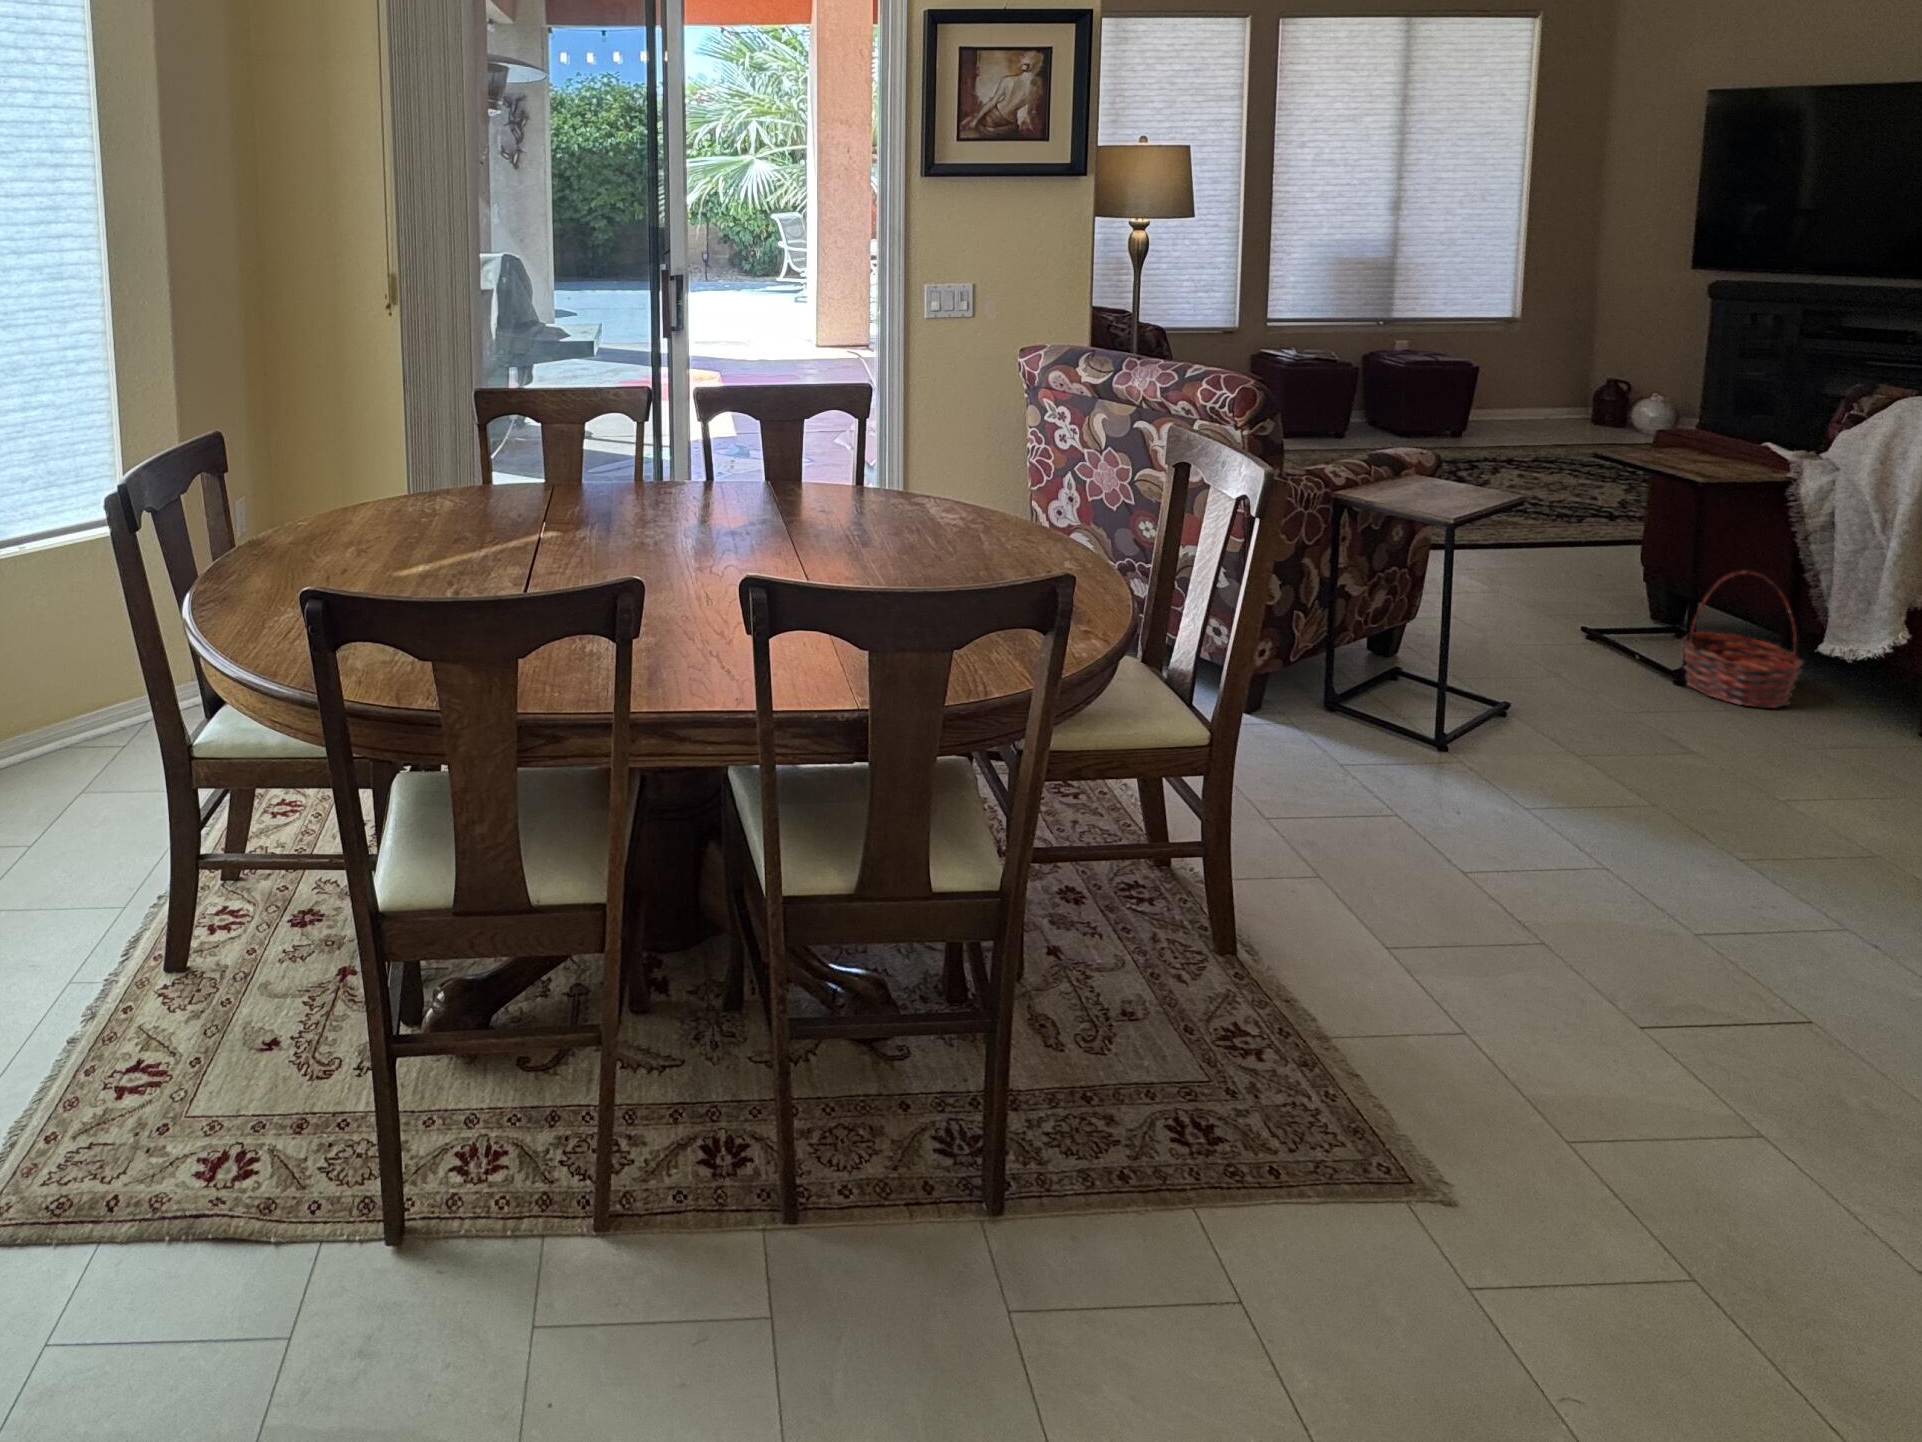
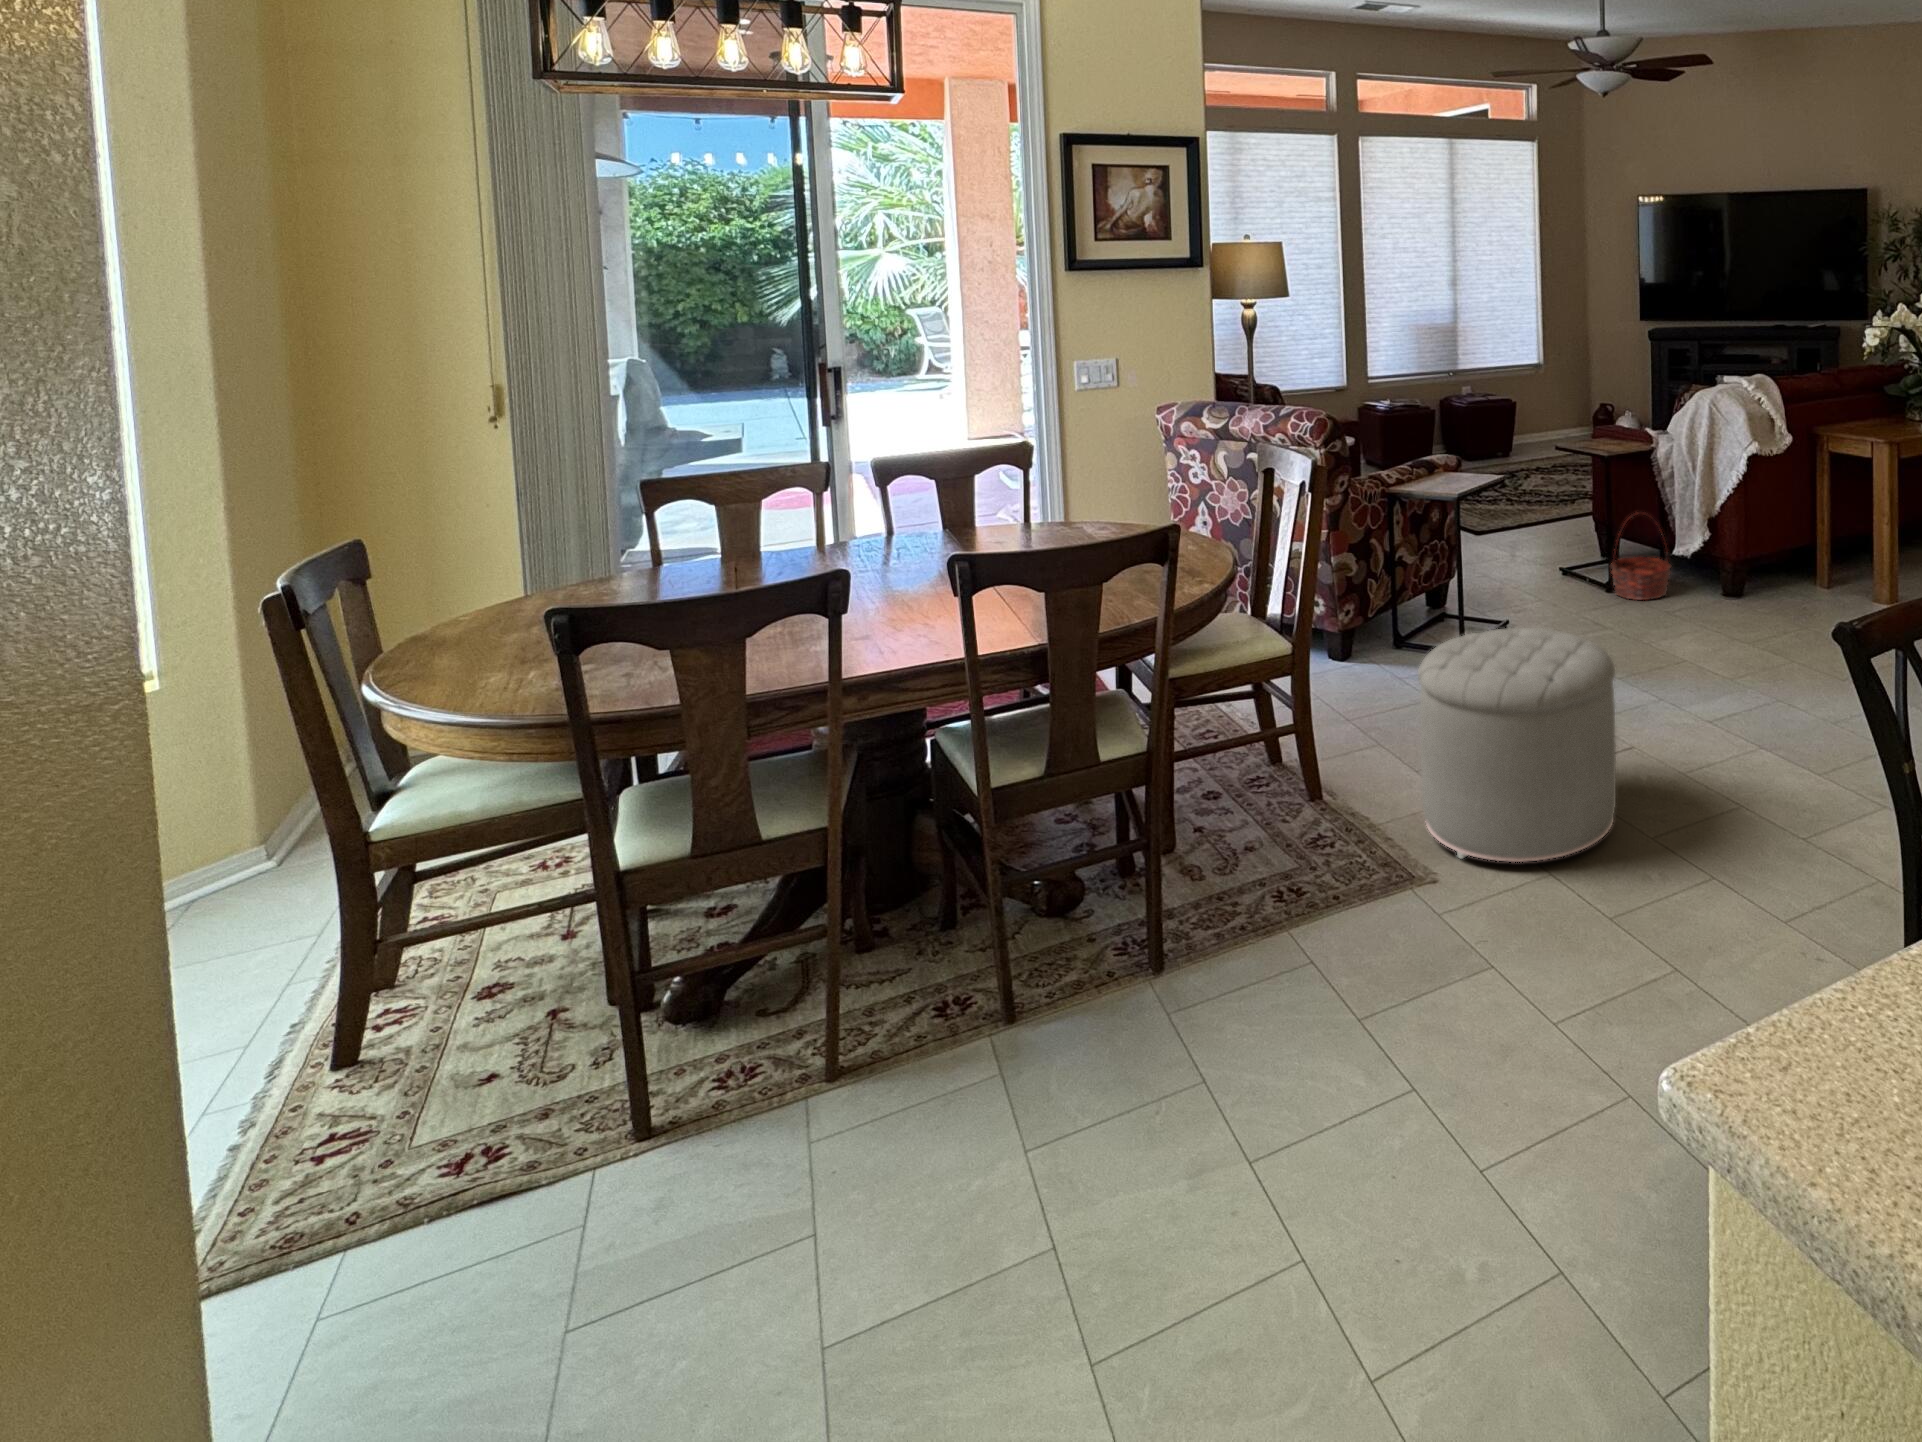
ottoman: none [1409,777,1843,1240] -> present [1418,628,1616,862]

